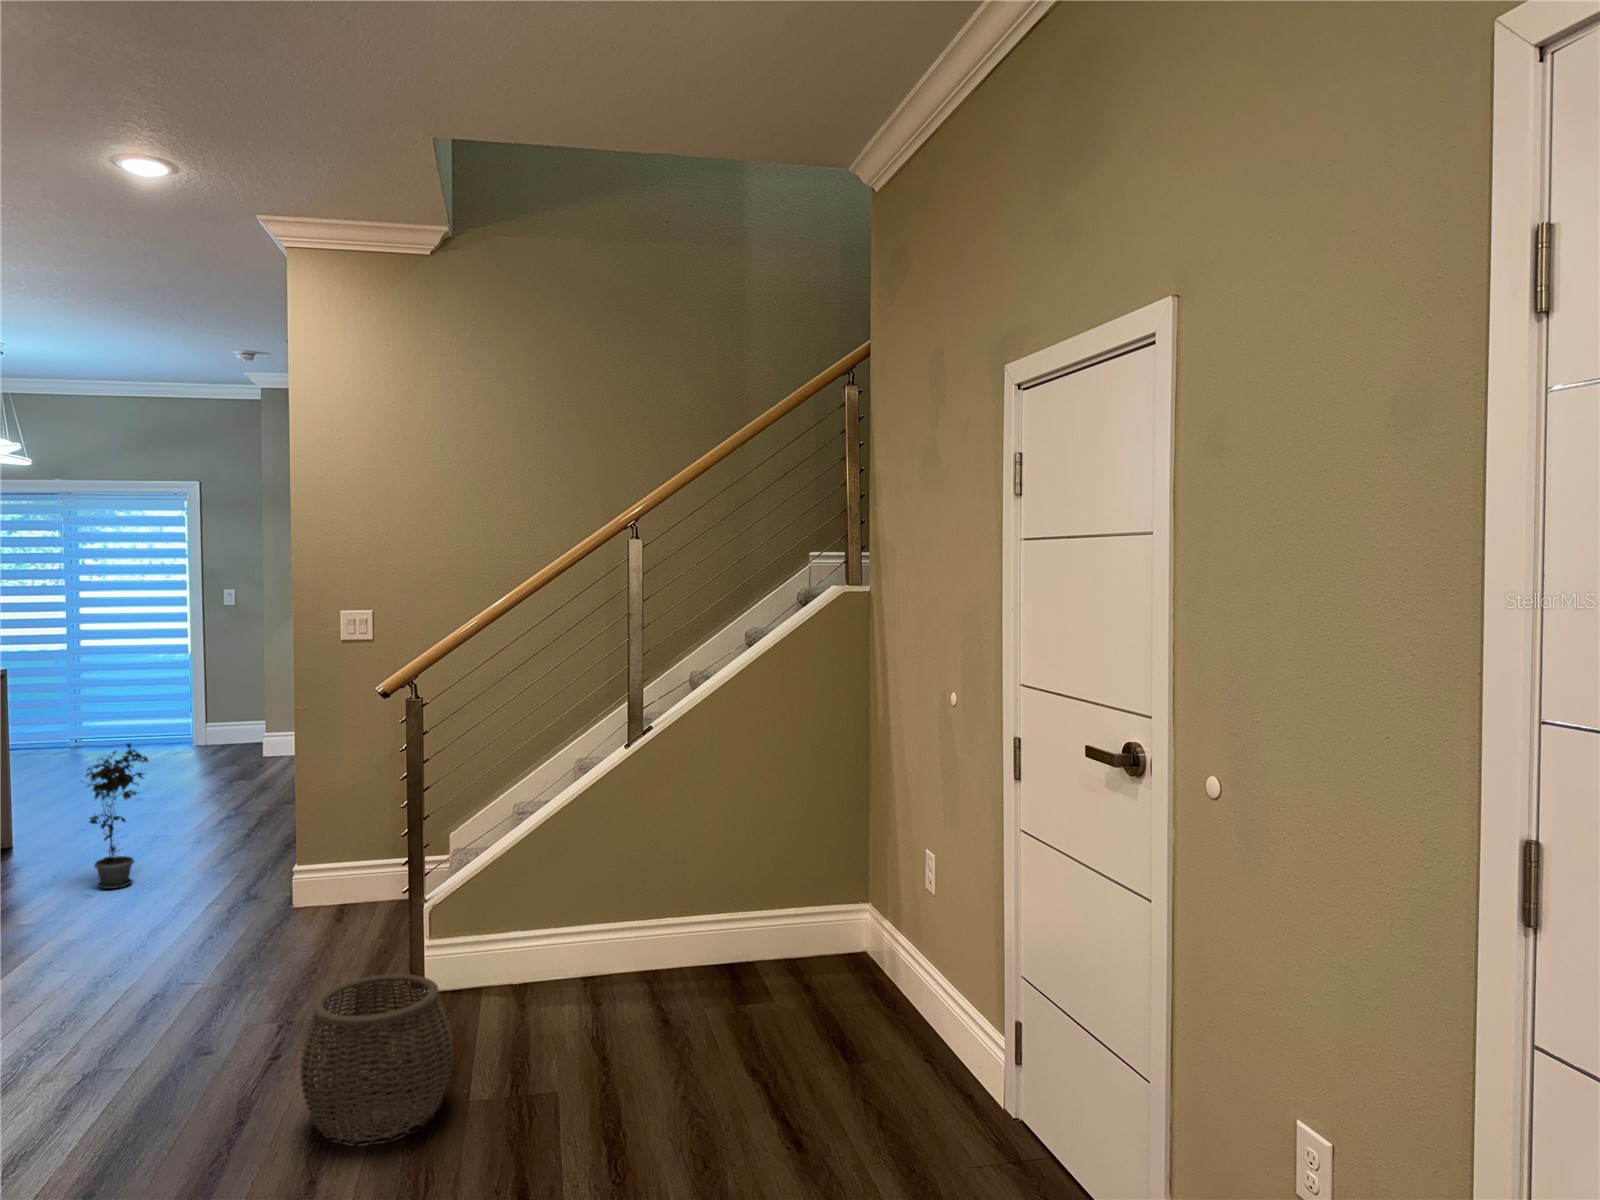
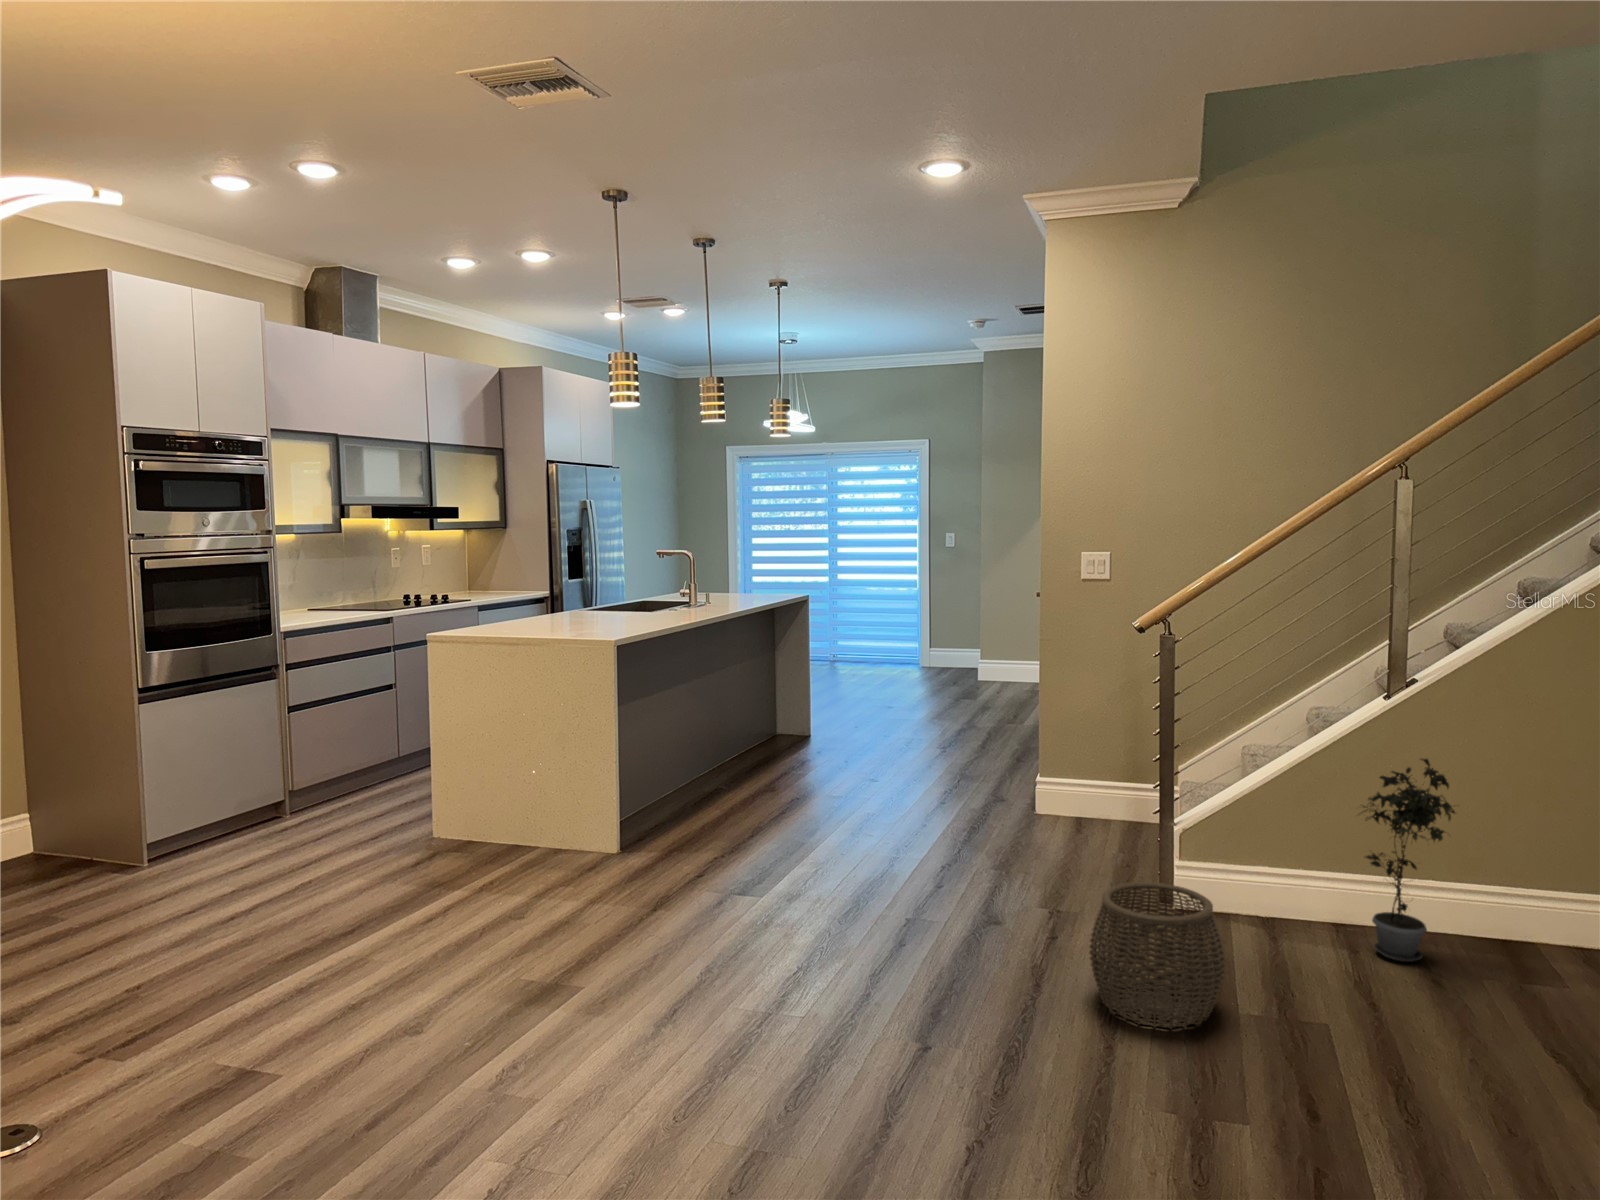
potted plant: present [86,743,149,889] -> present [1363,759,1455,962]

